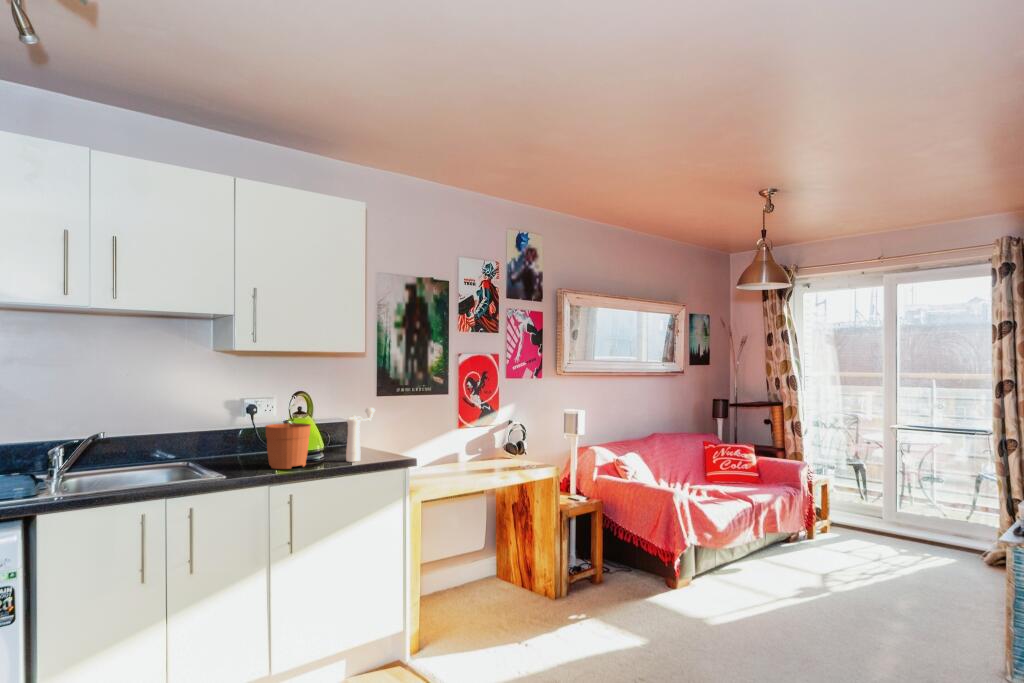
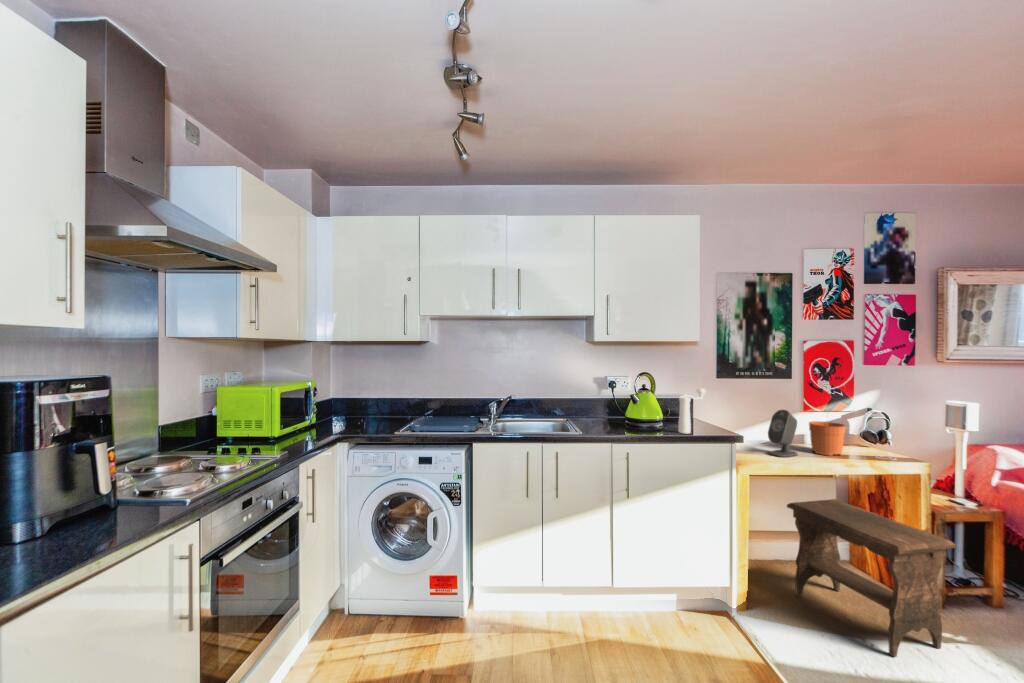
plant pot: present [266,405,311,469] -> present [809,421,845,456]
speaker: none [430,427,458,477] -> present [768,410,798,457]
footstool: none [449,514,582,649] -> present [787,499,956,657]

